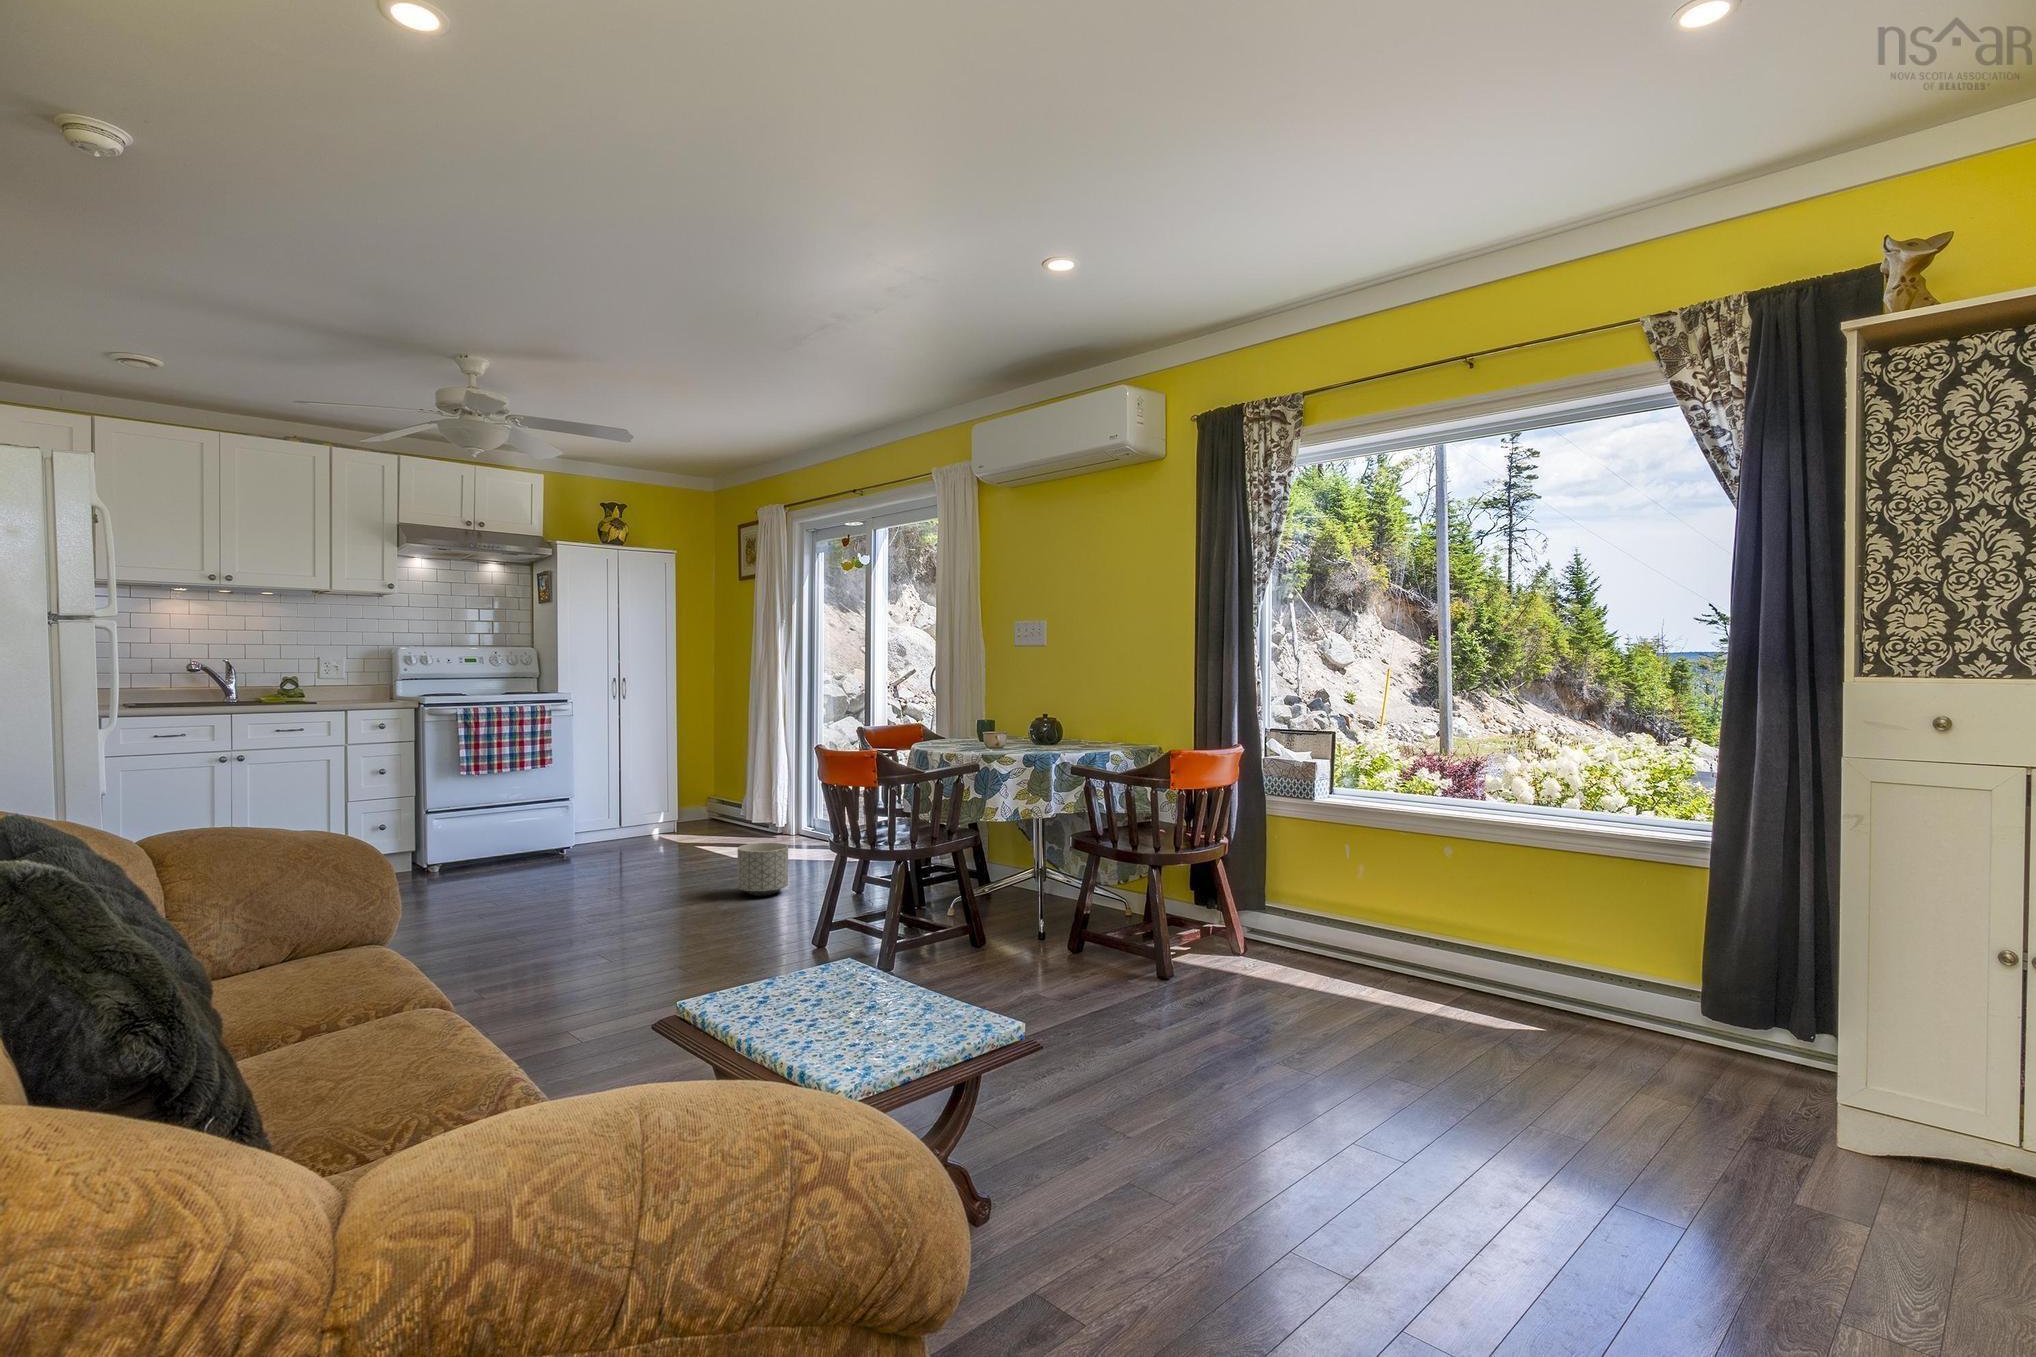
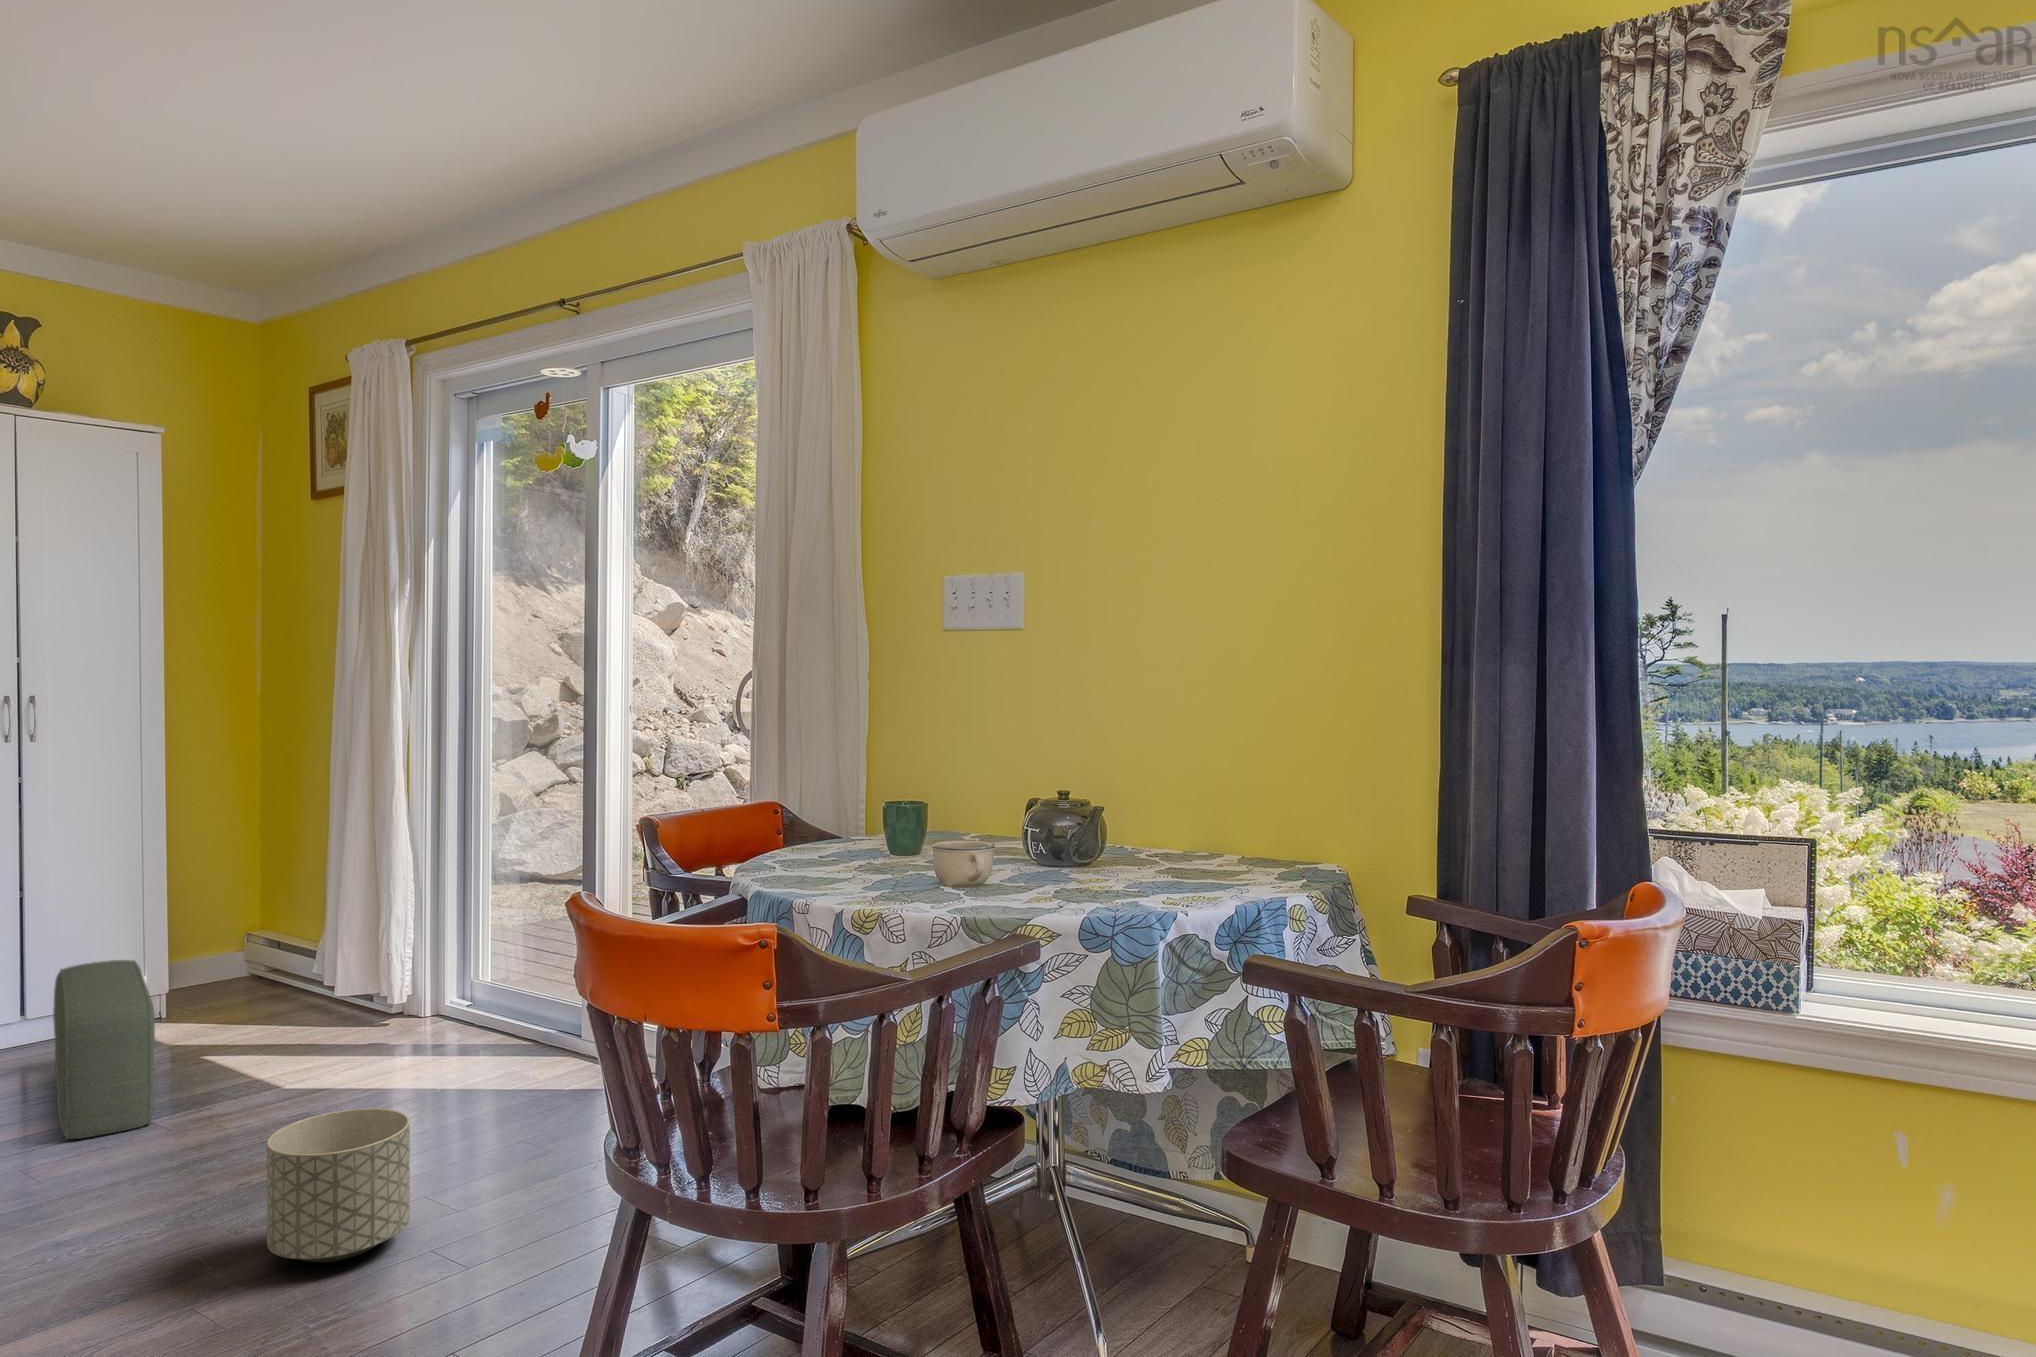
pouf: none [642,797,685,864] -> present [53,960,155,1139]

